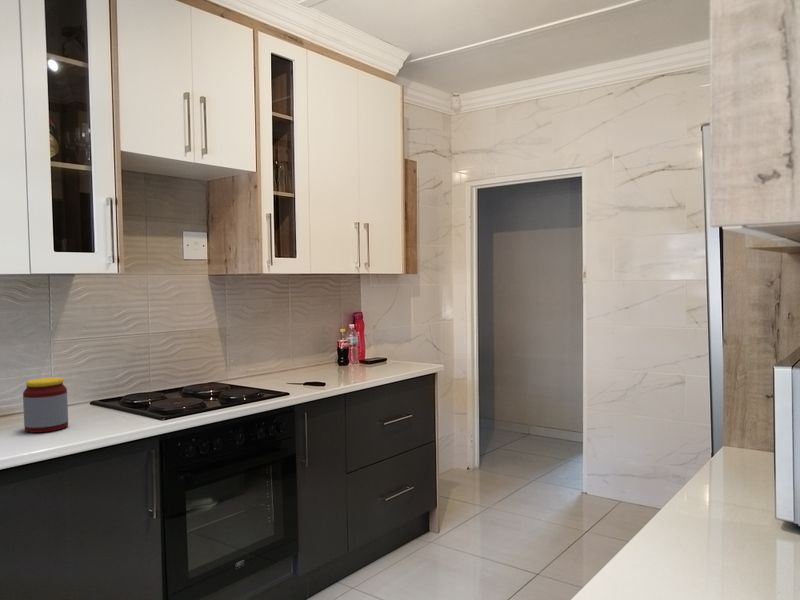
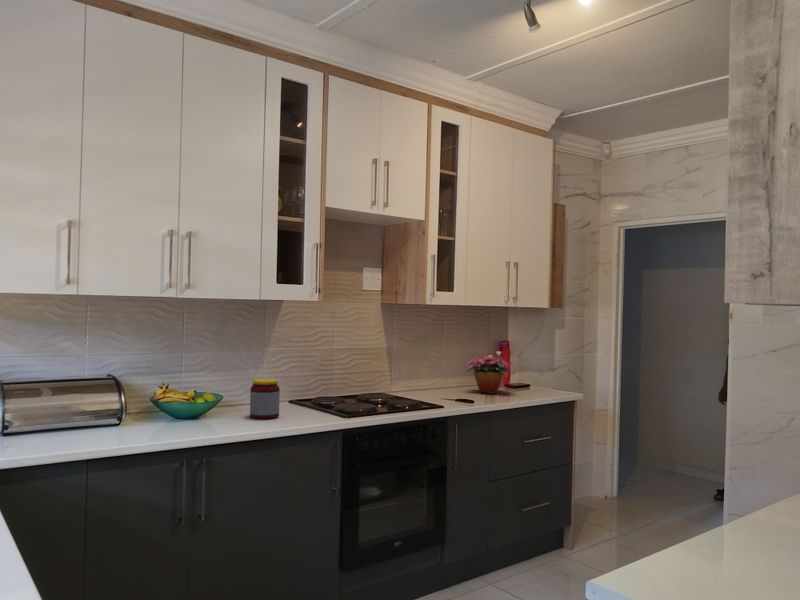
flower arrangement: none [309,329,371,372] -> present [466,356,508,393]

